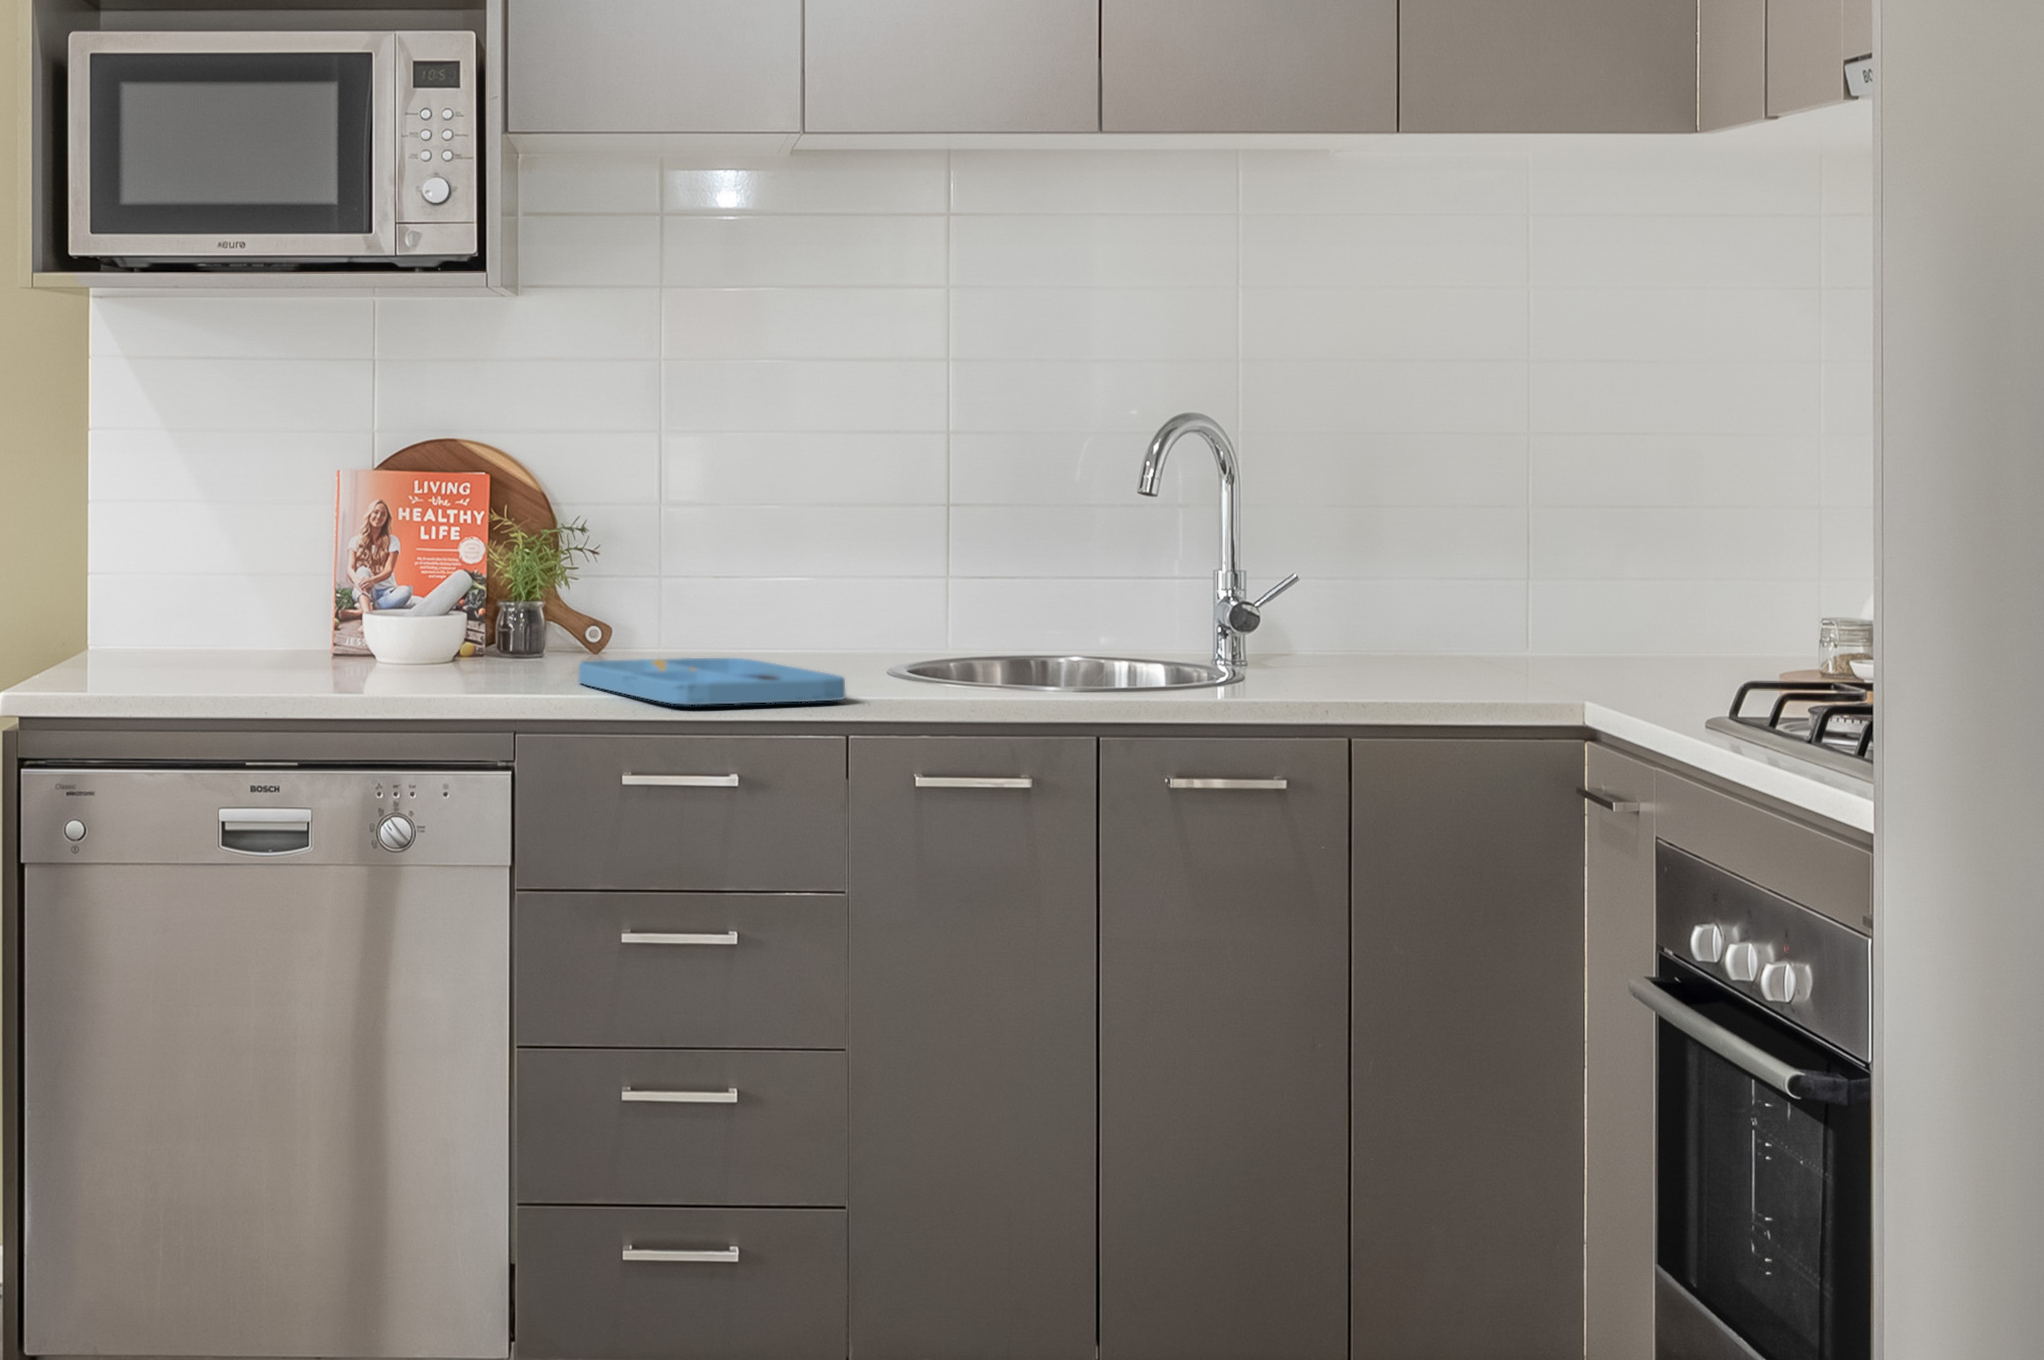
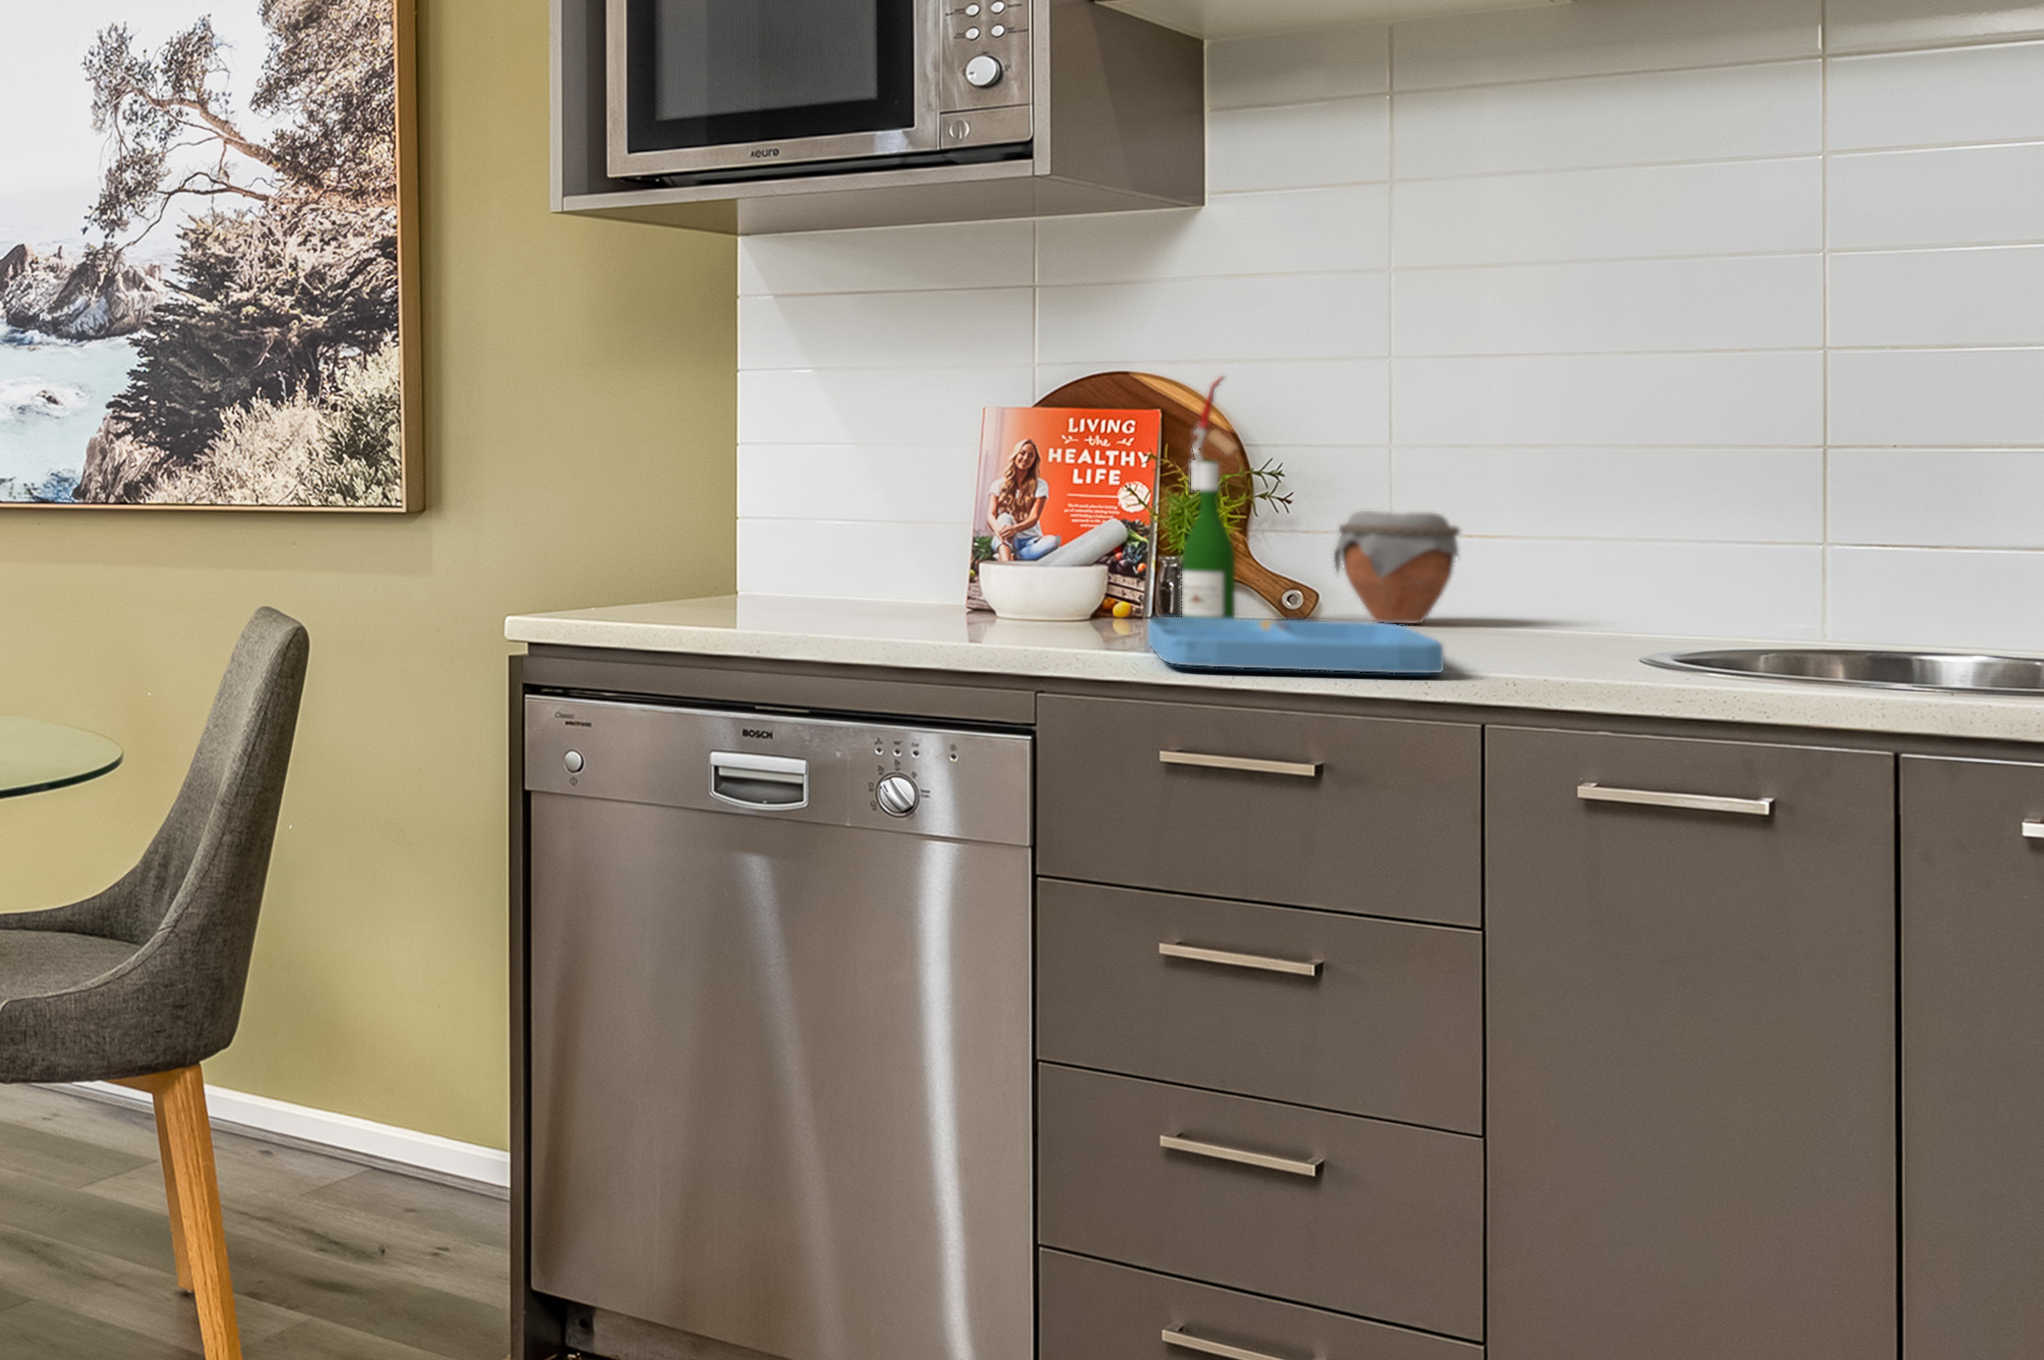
wine bottle: none [529,449,590,659] -> present [1182,377,1237,619]
jar: none [627,560,724,653] -> present [1334,511,1460,623]

